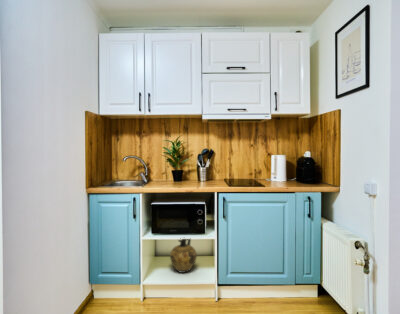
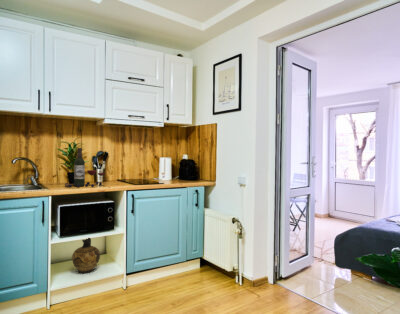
wine bottle: none [163,146,199,186] -> present [65,148,105,187]

